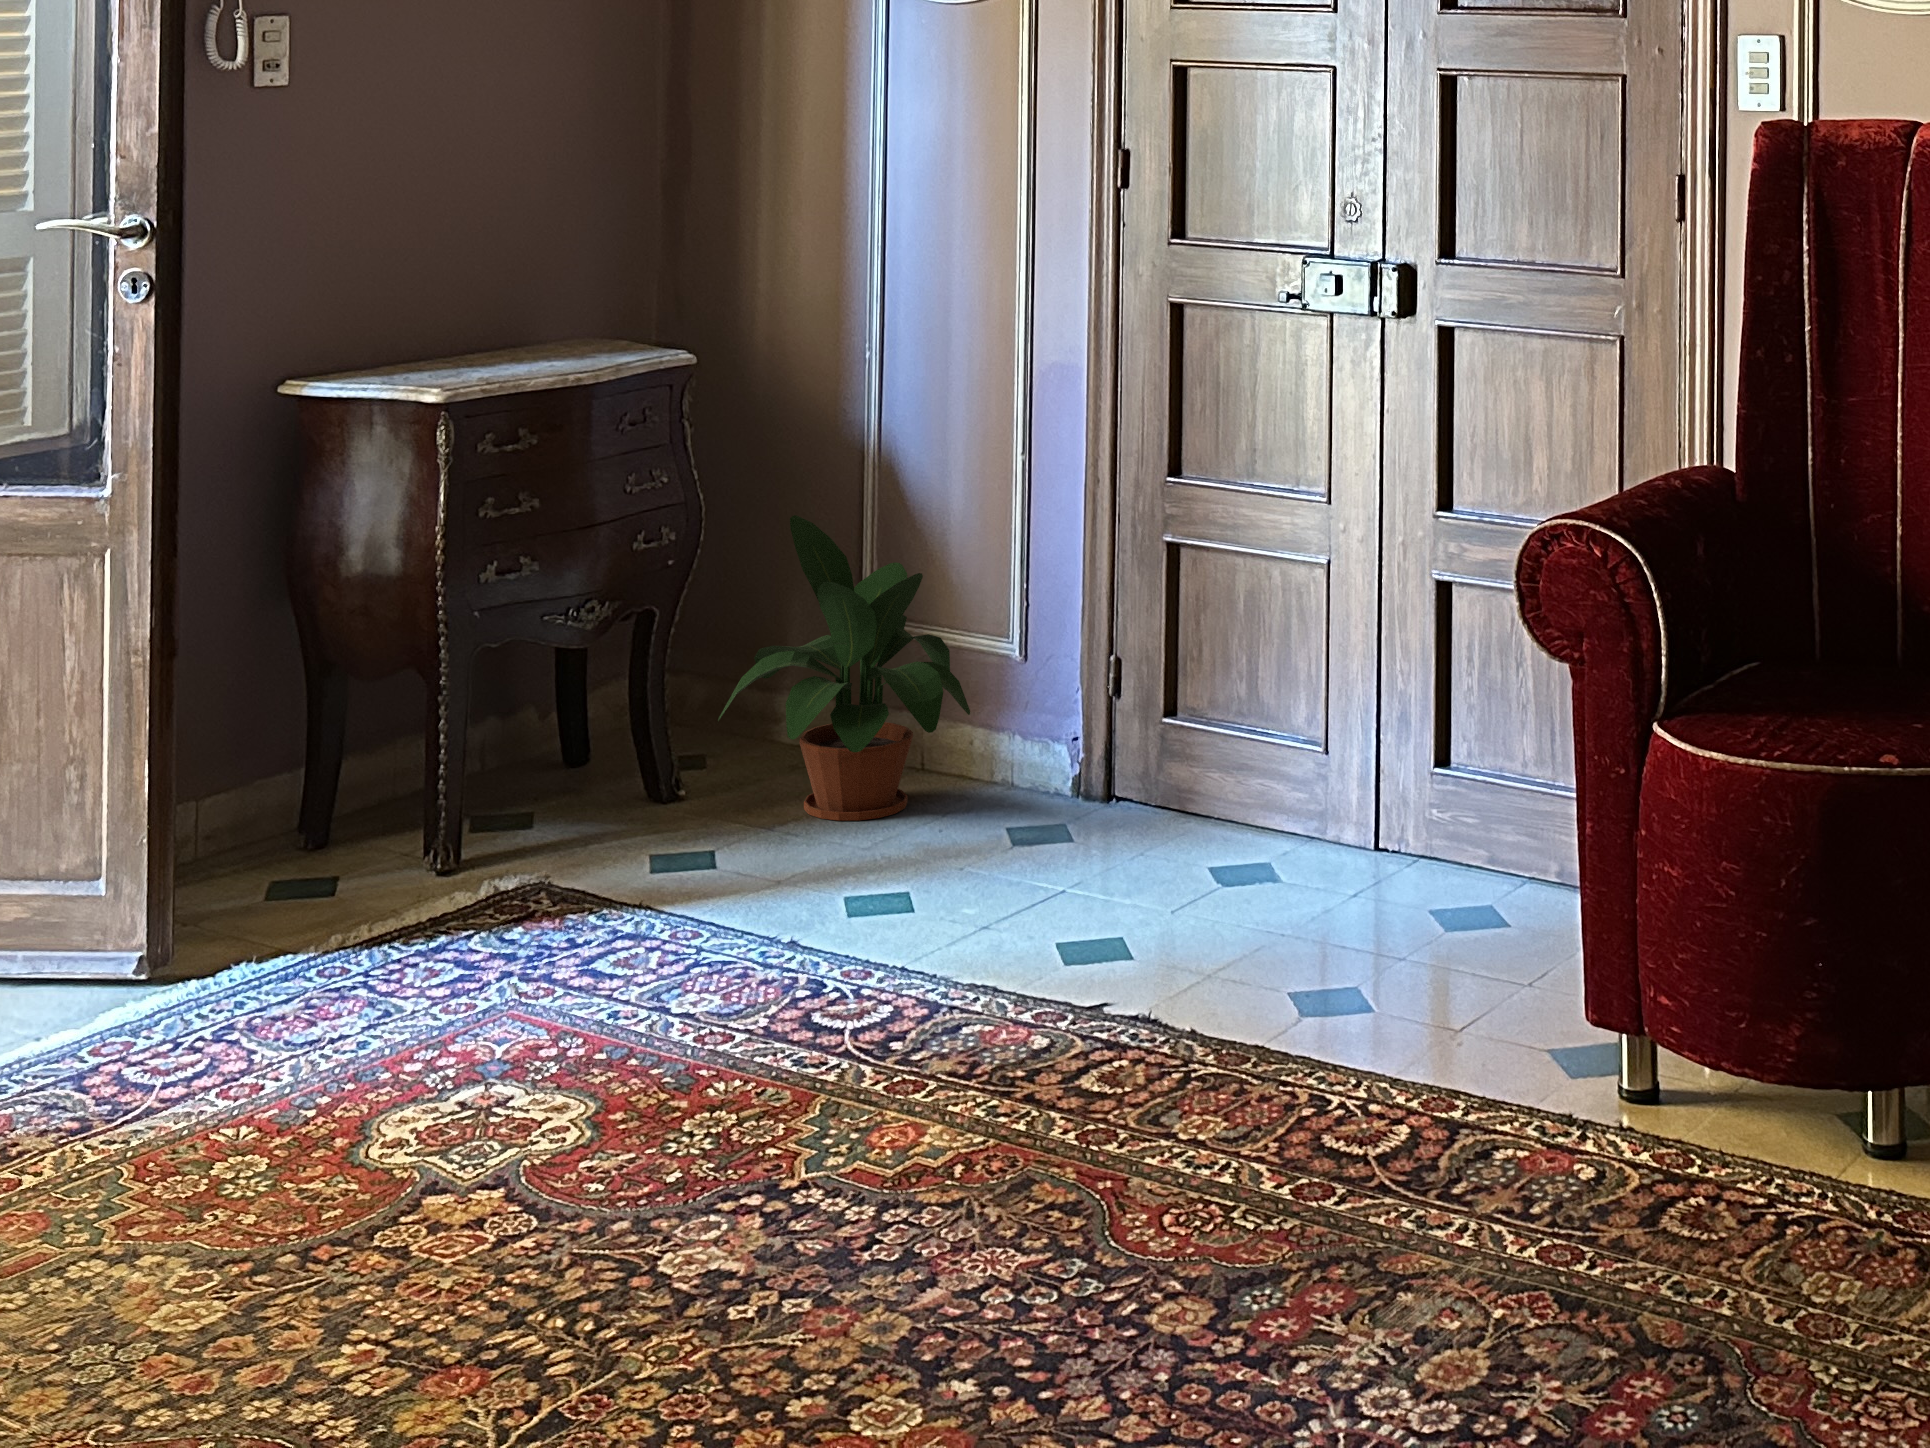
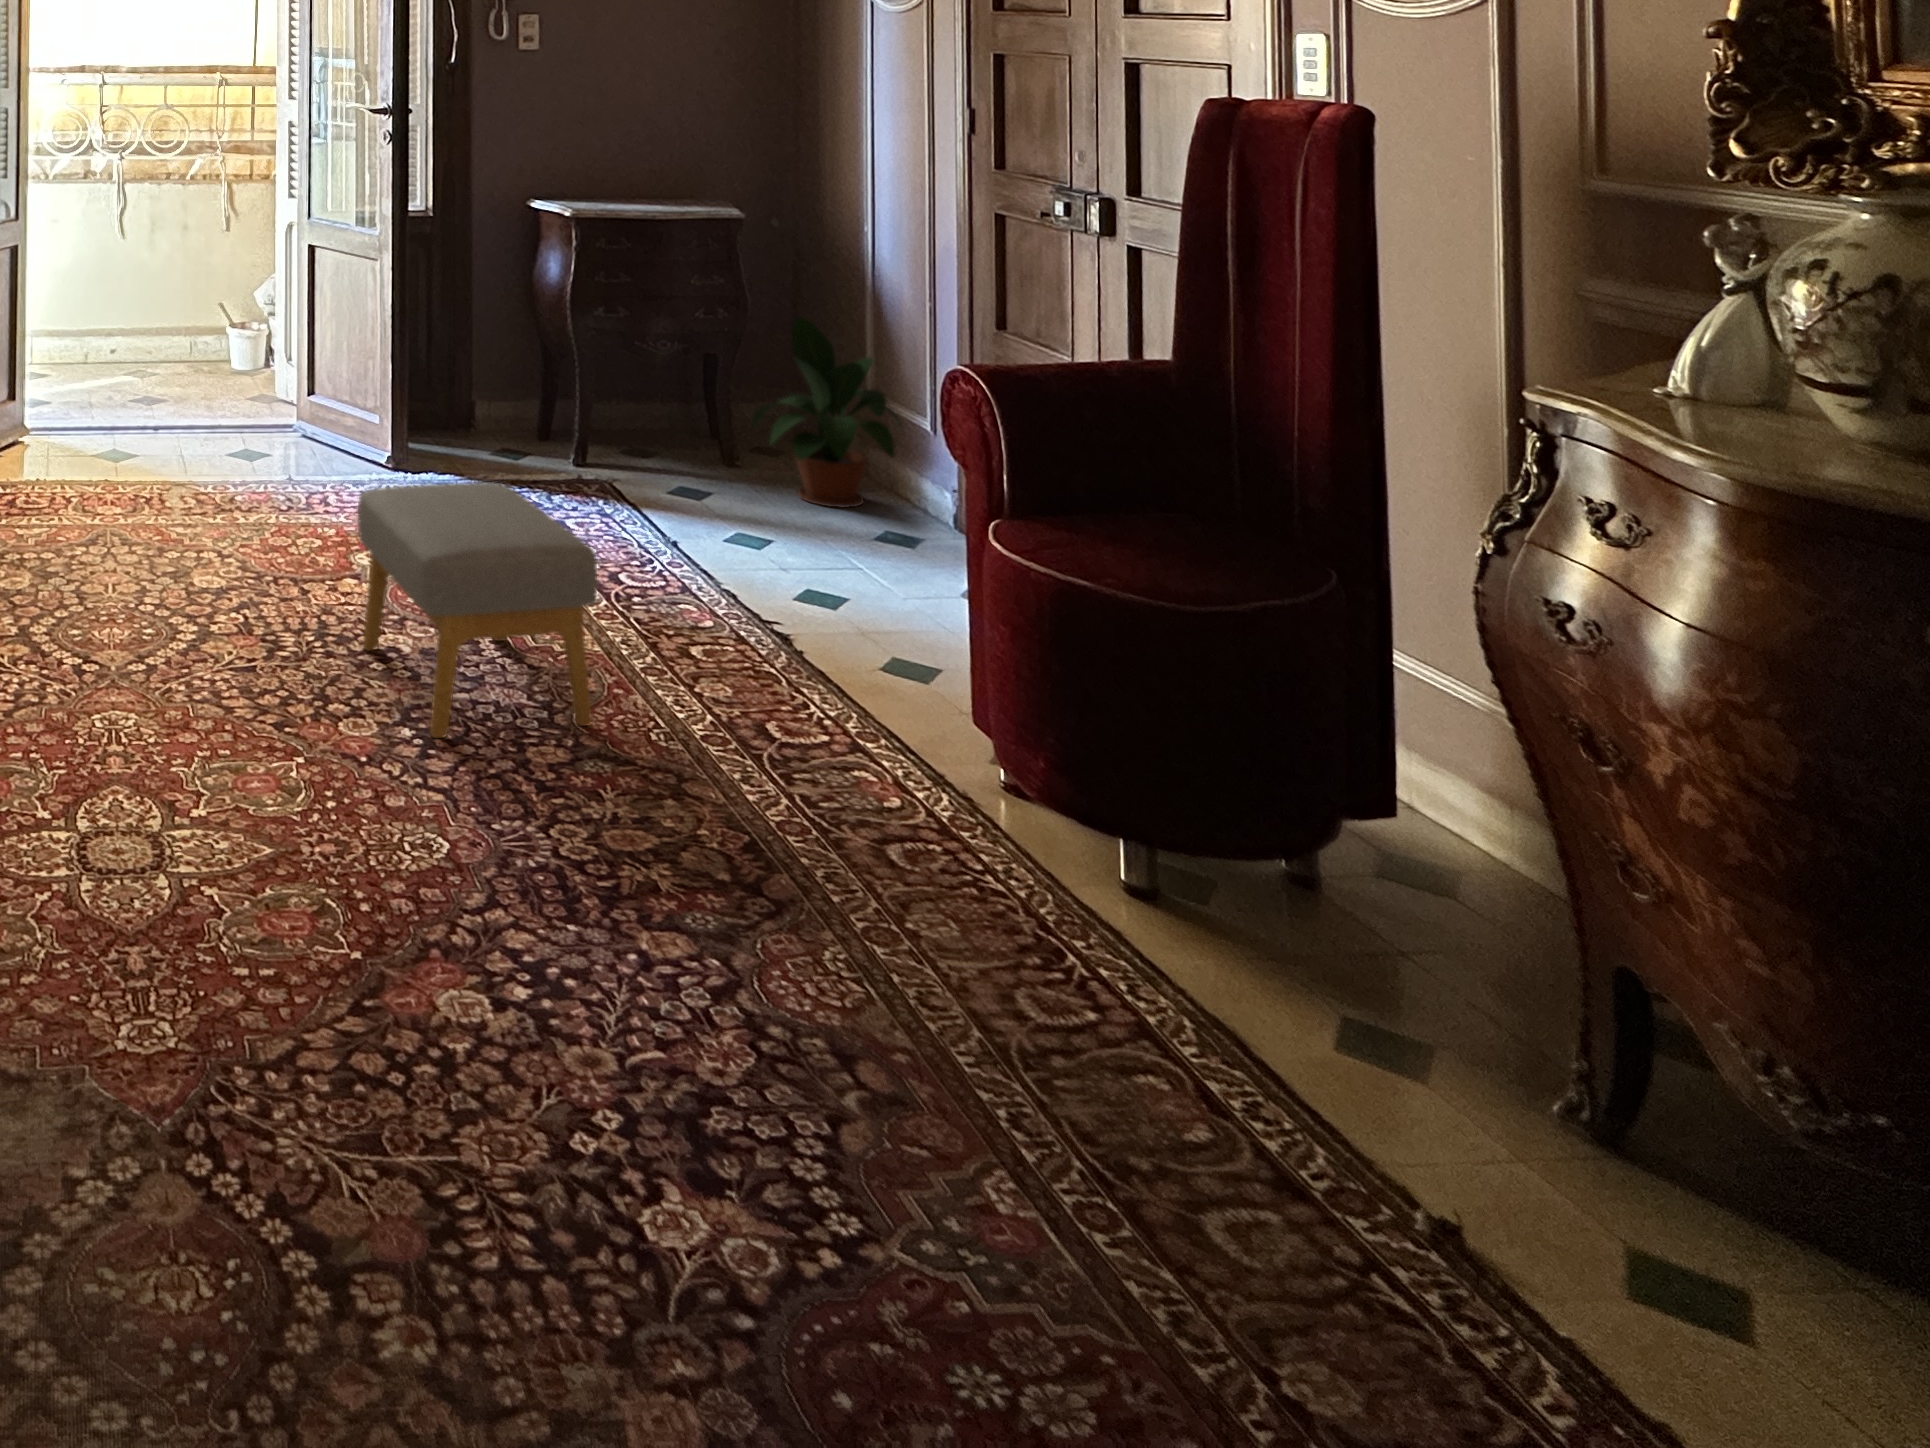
footstool: none [653,893,1184,1375] -> present [358,482,597,738]

